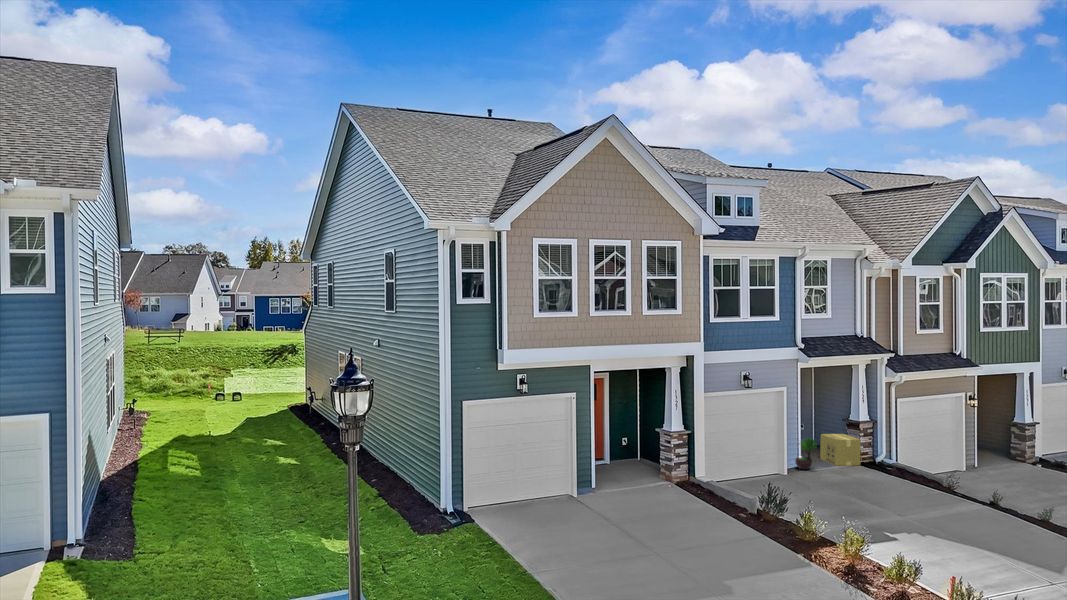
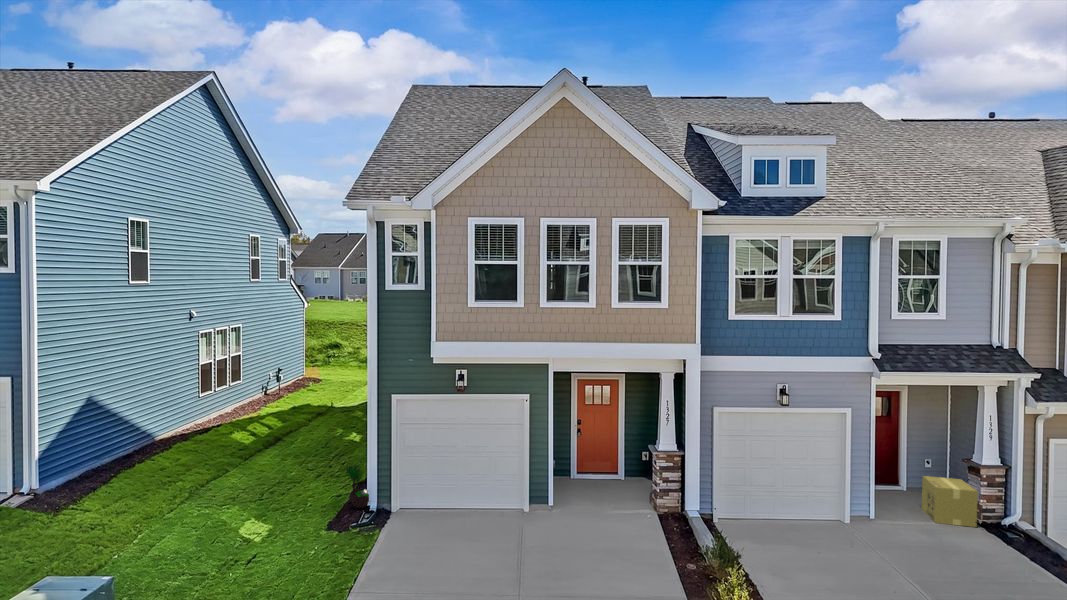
potted tree: present [796,438,816,469] -> present [344,464,369,508]

